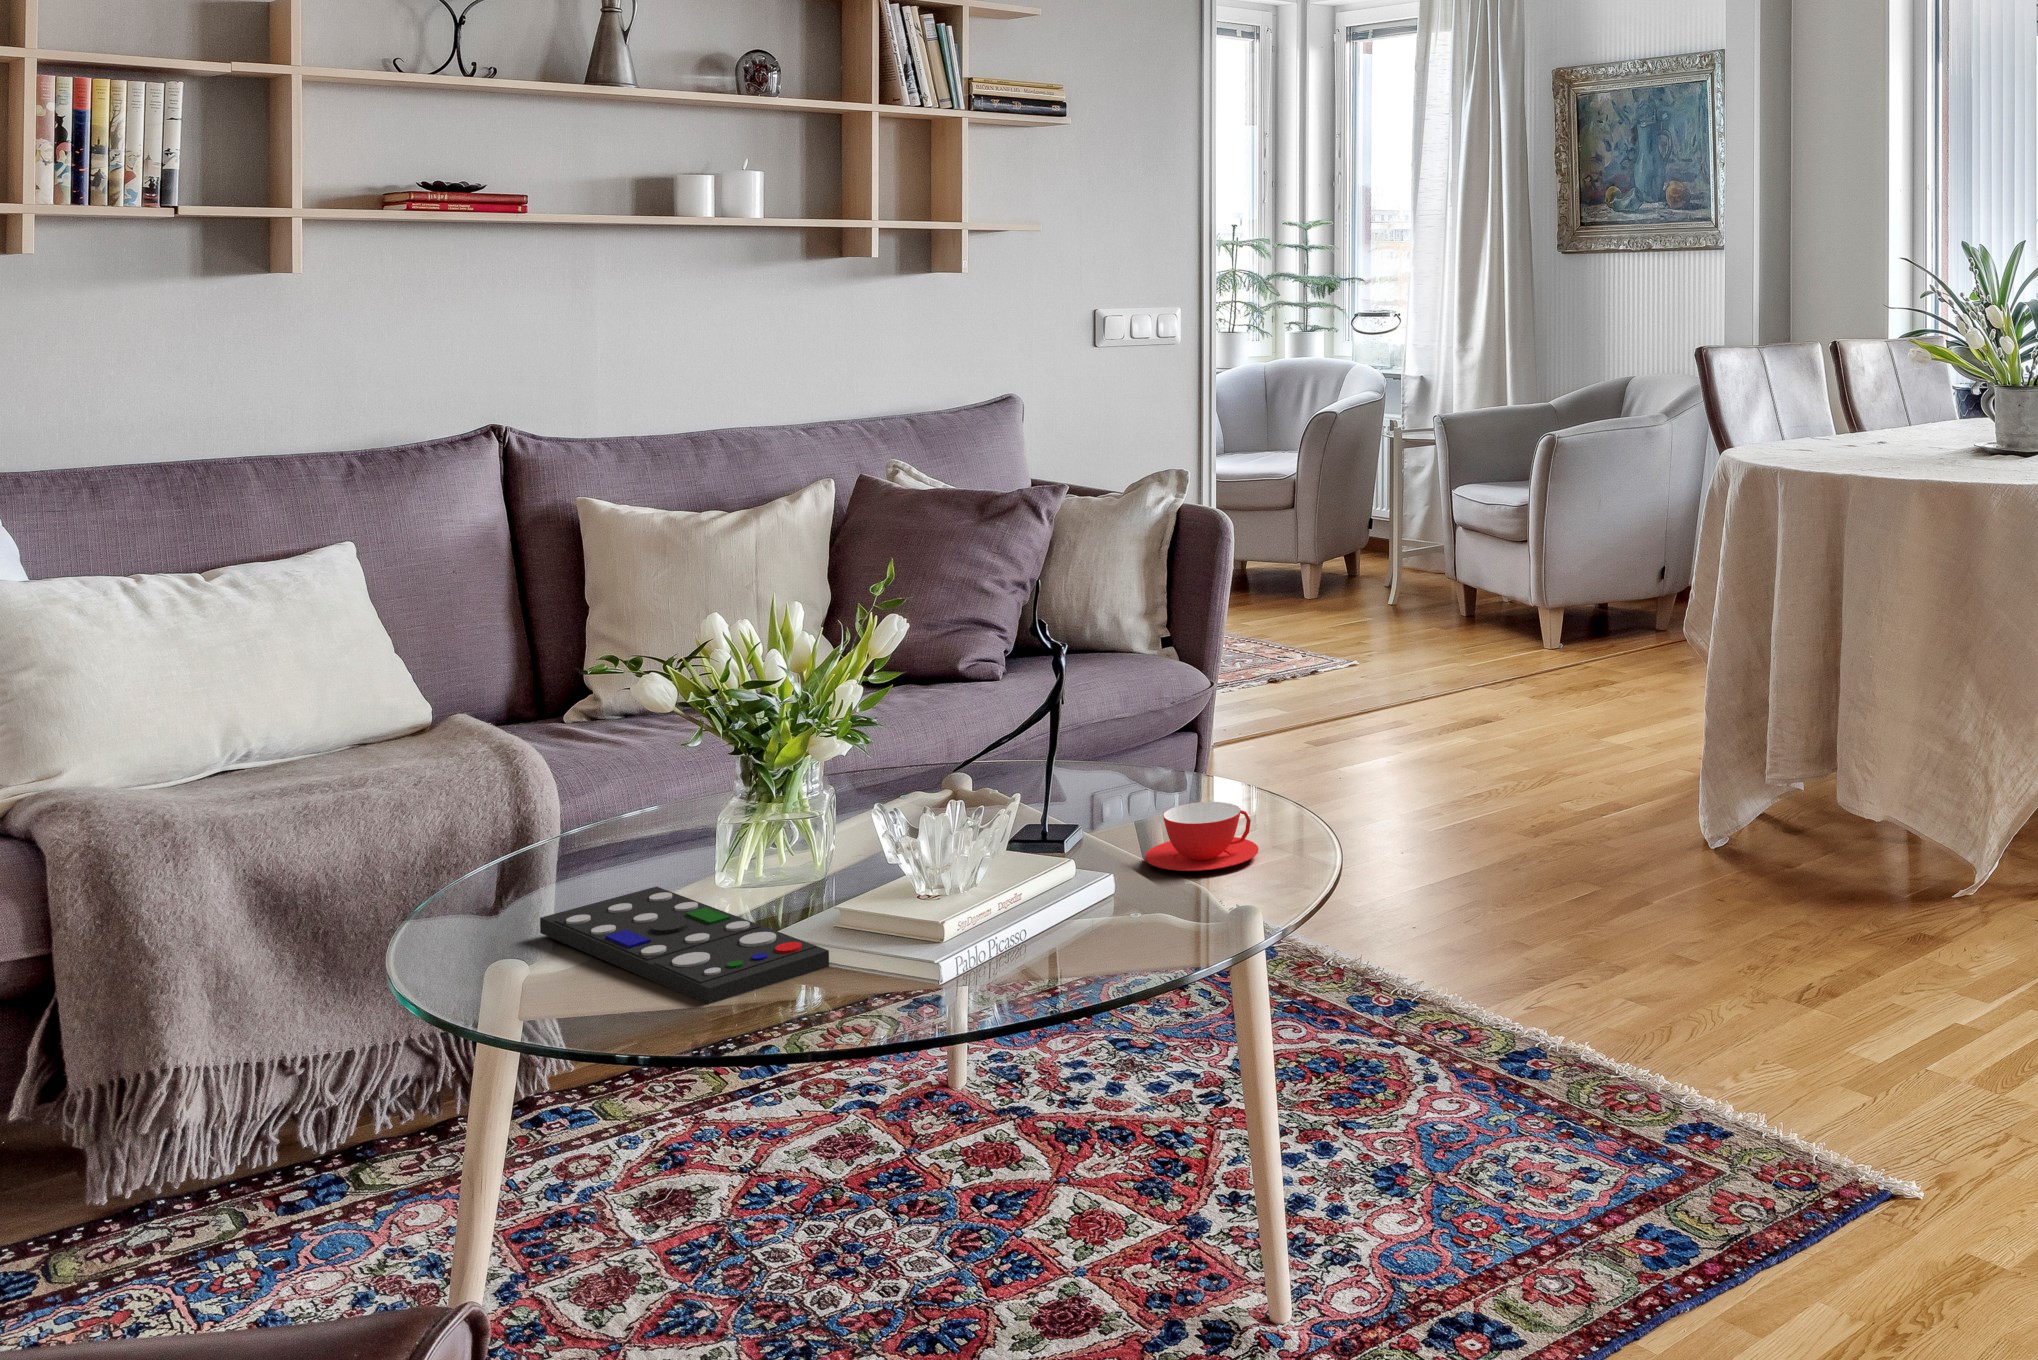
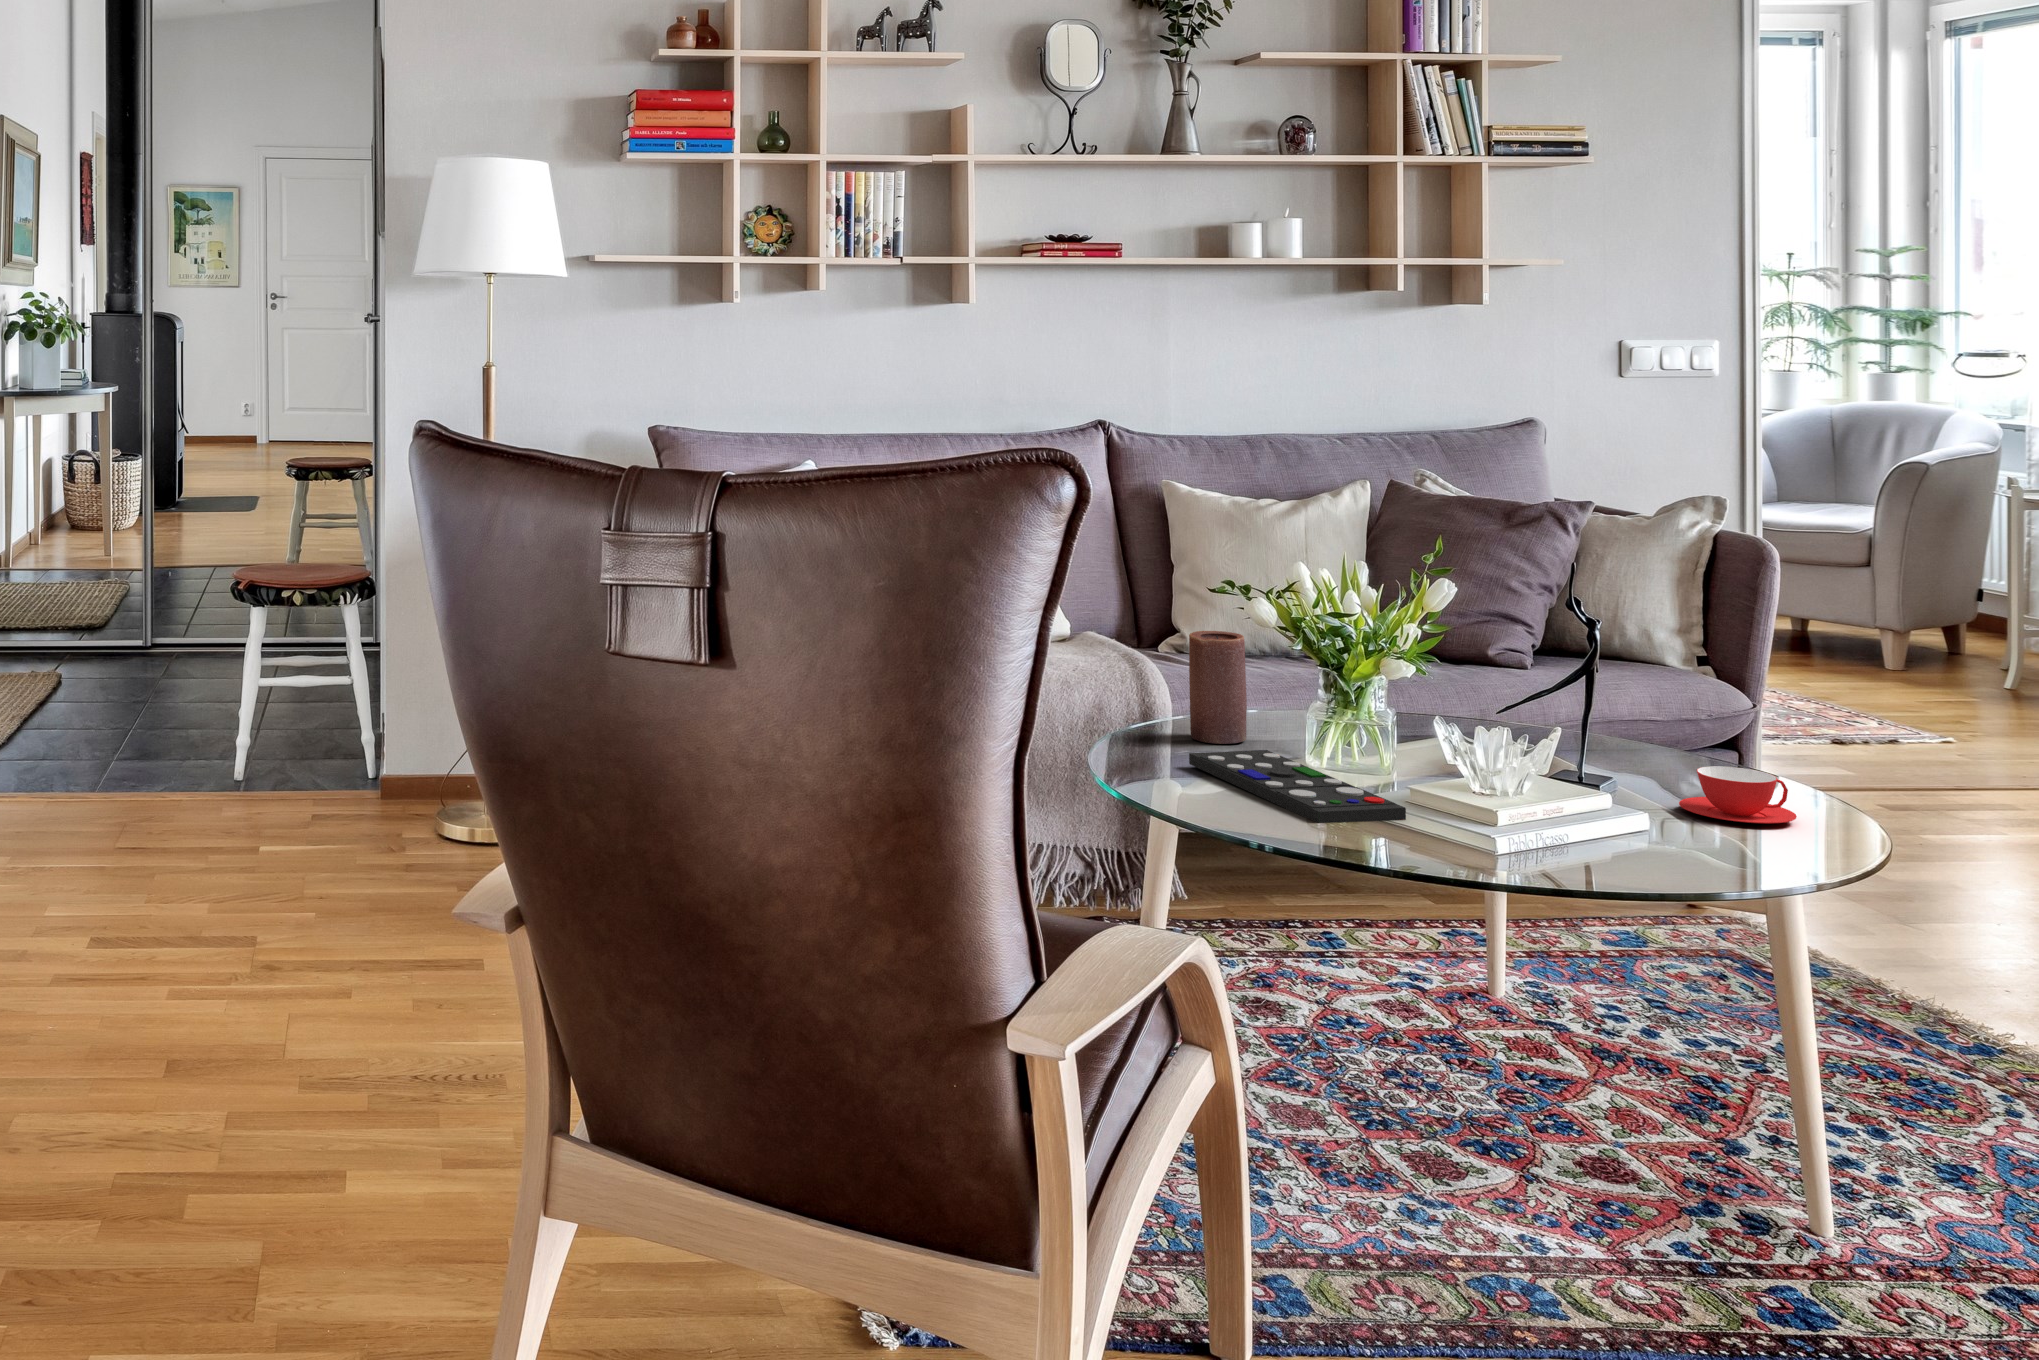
candle: none [555,723,637,883] -> present [1189,631,1247,744]

